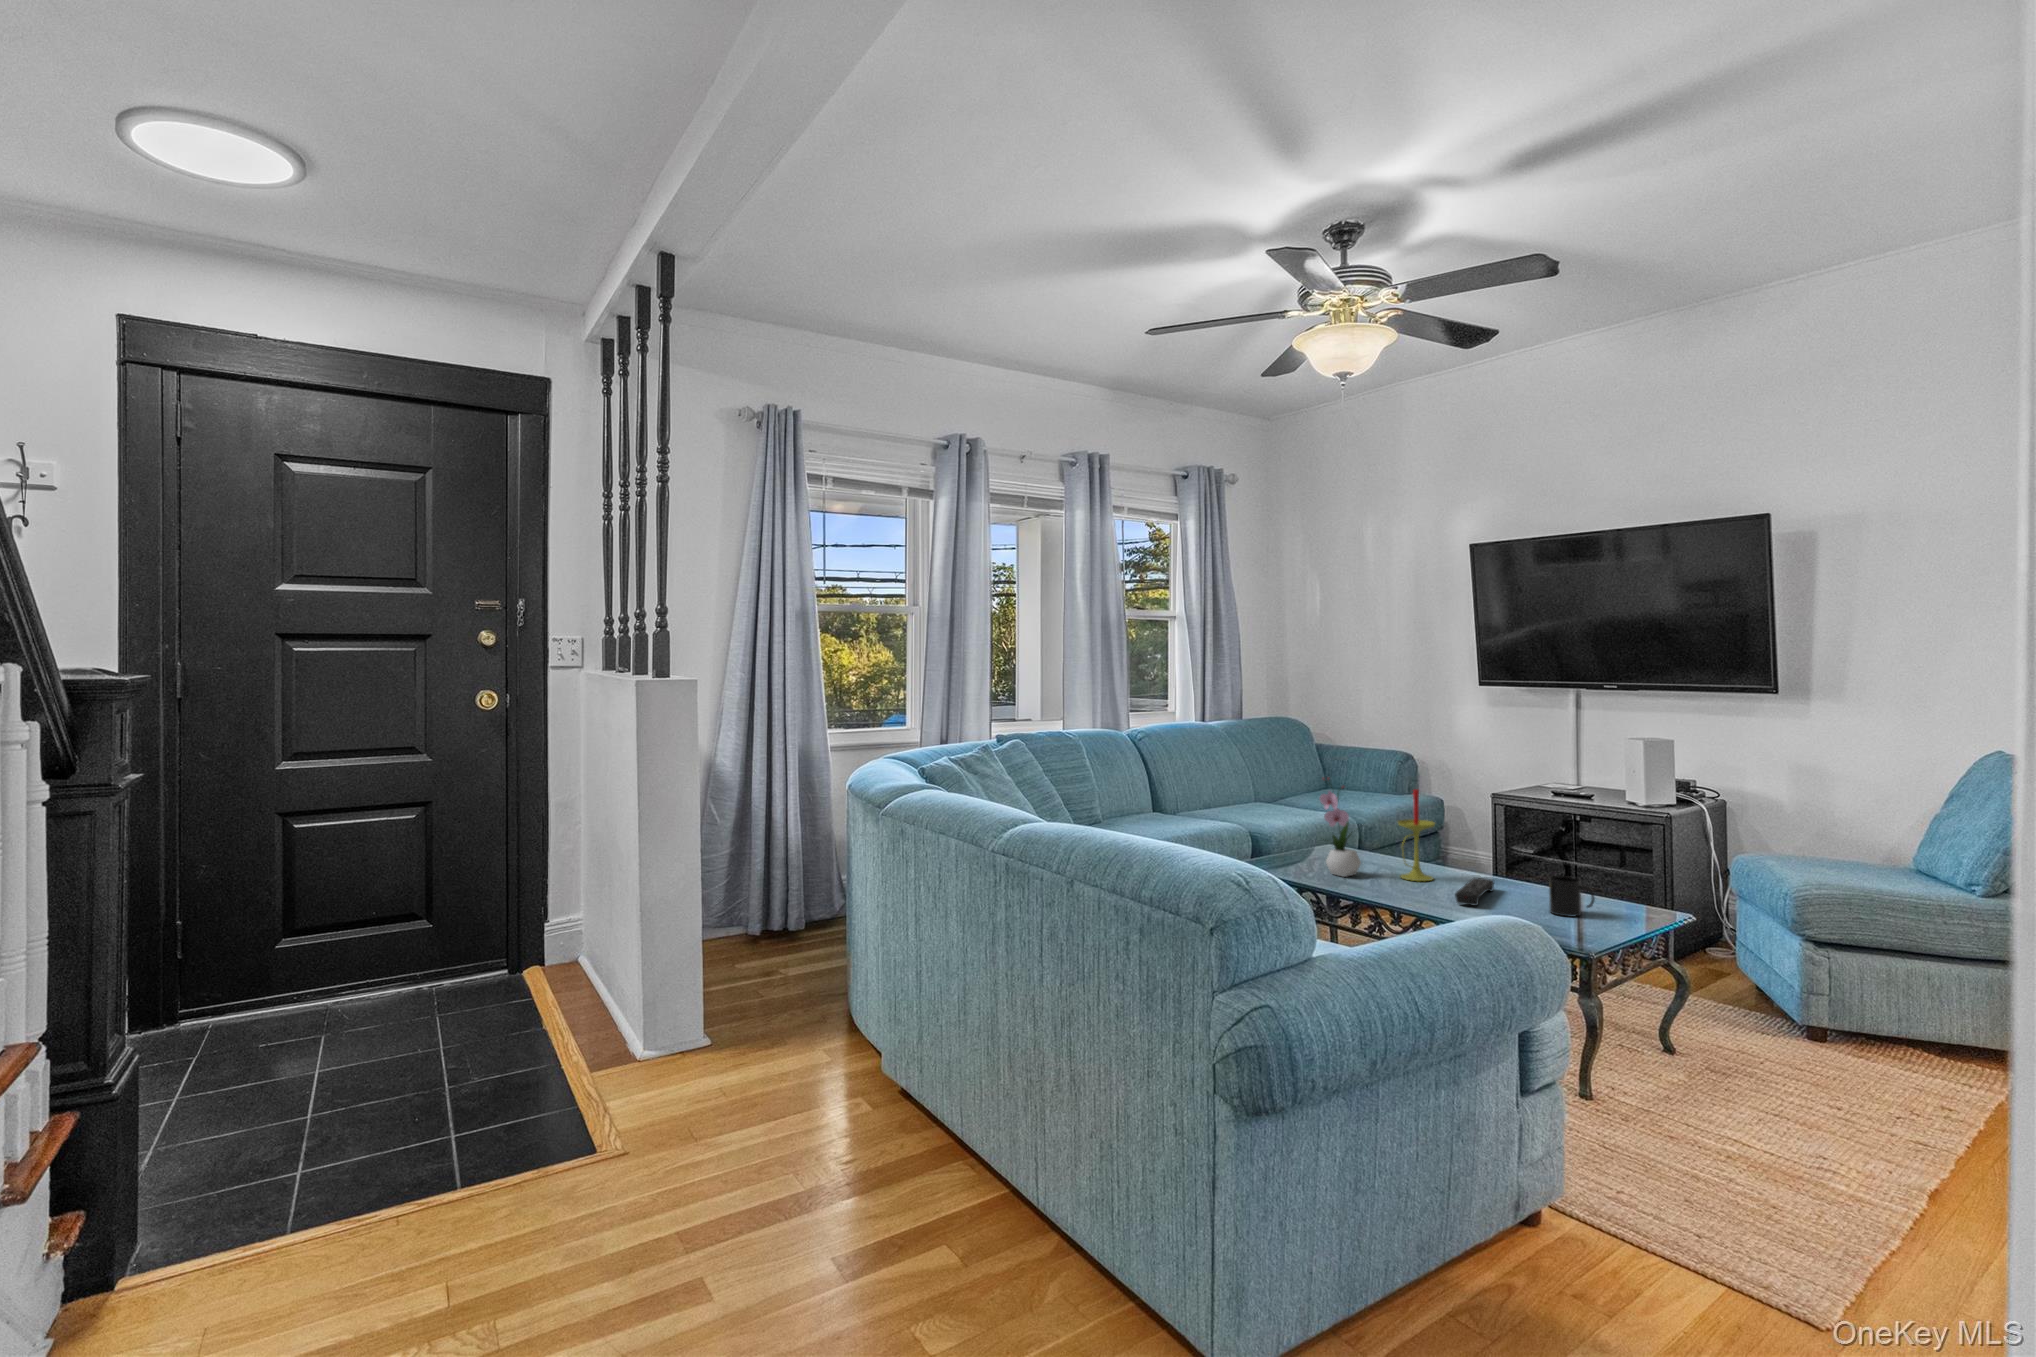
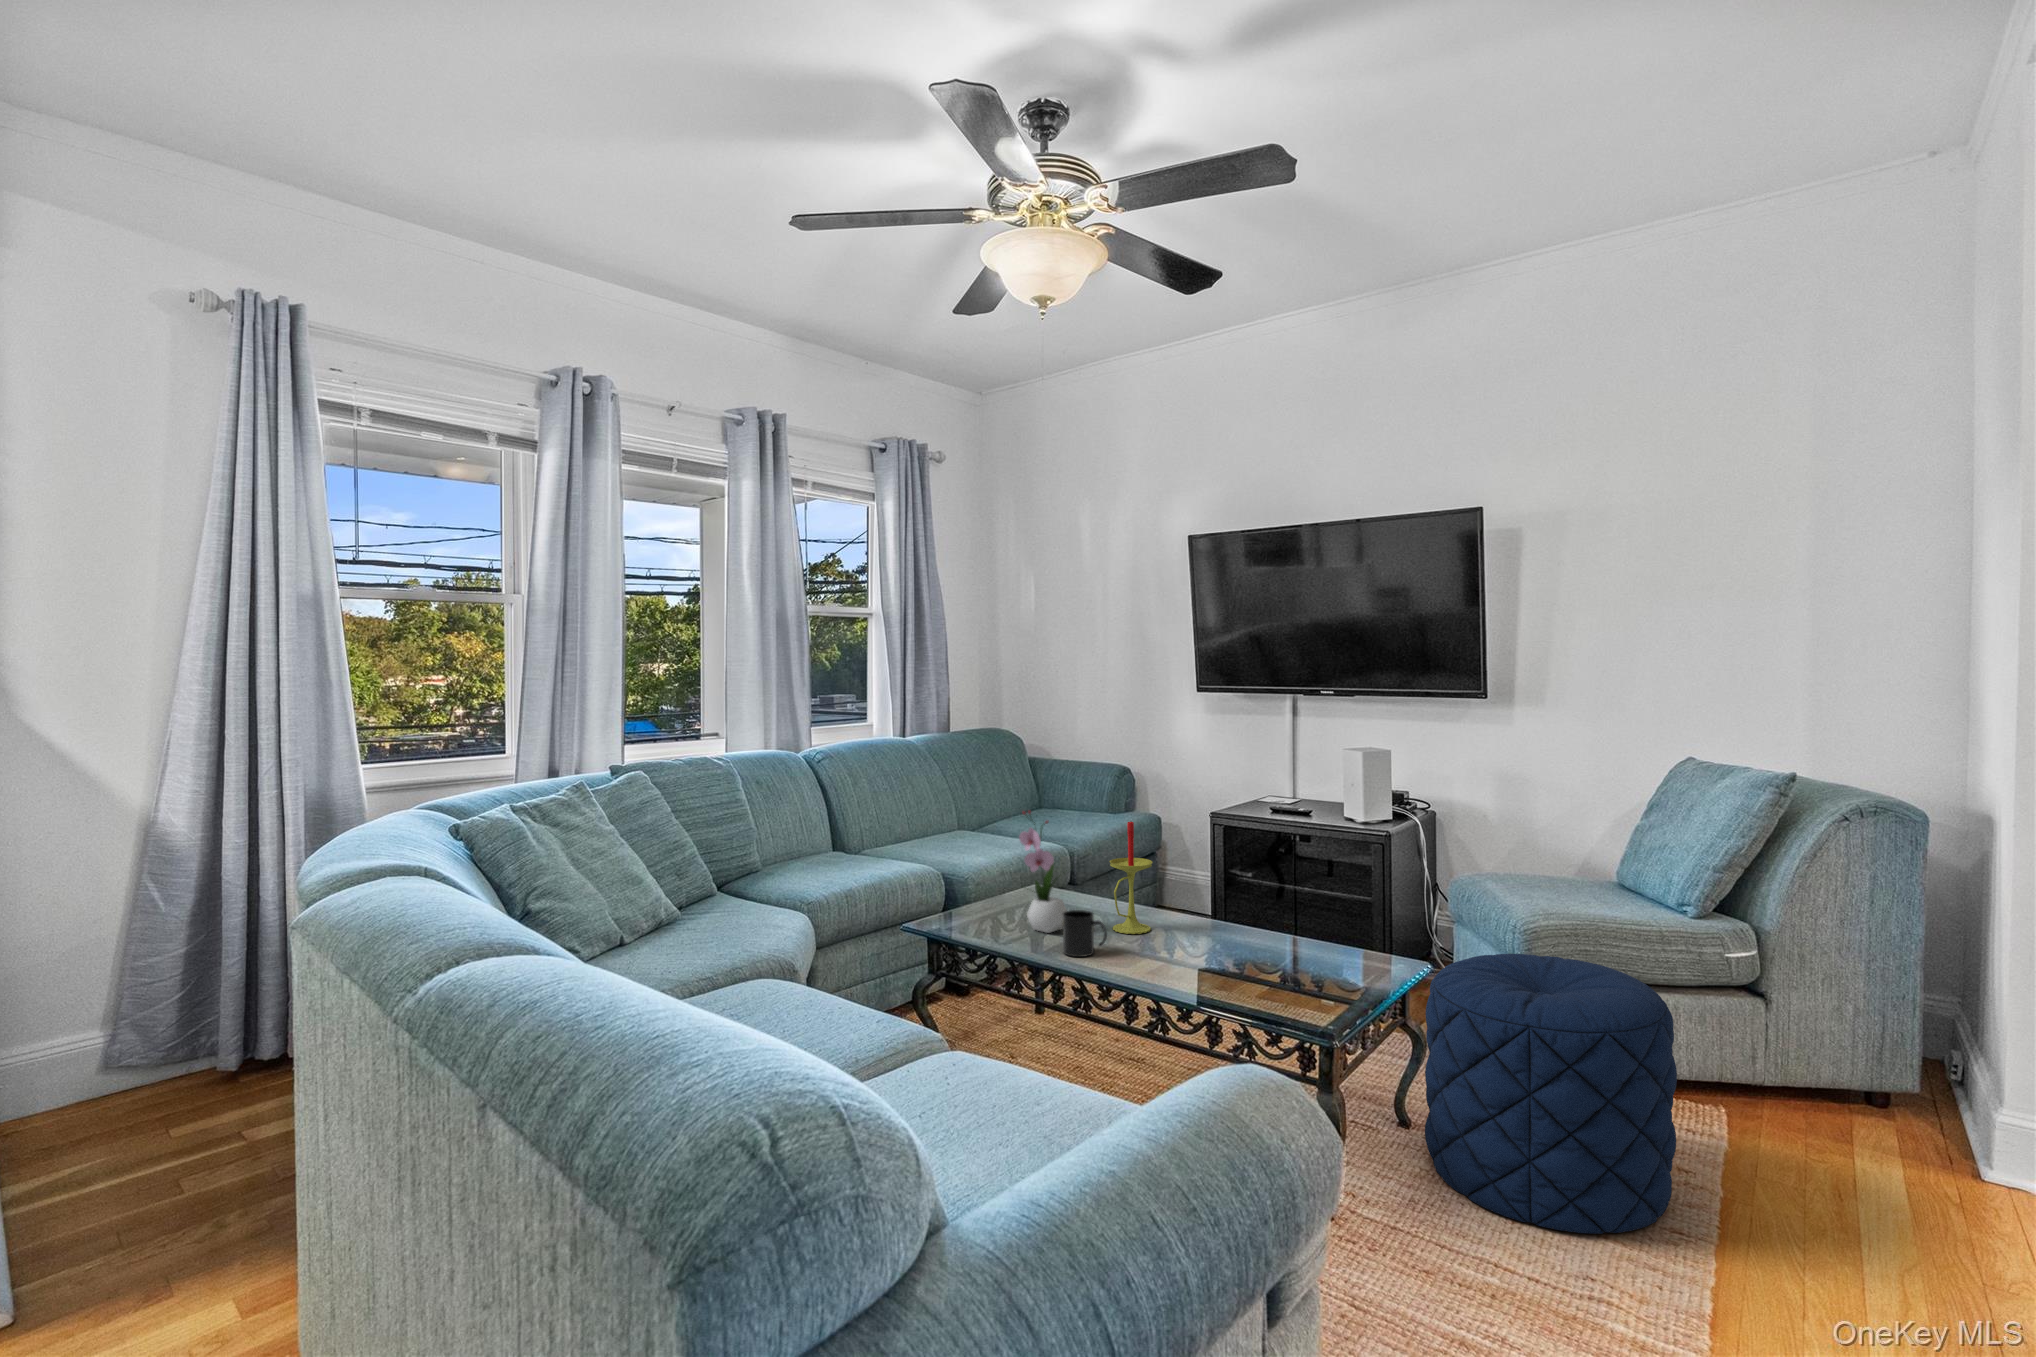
mug: present [1549,876,1595,917] -> present [1063,910,1107,957]
remote control: present [1455,878,1494,906] -> none [1174,927,1218,967]
pouf: none [1684,909,1929,1140] -> present [1425,954,1677,1234]

